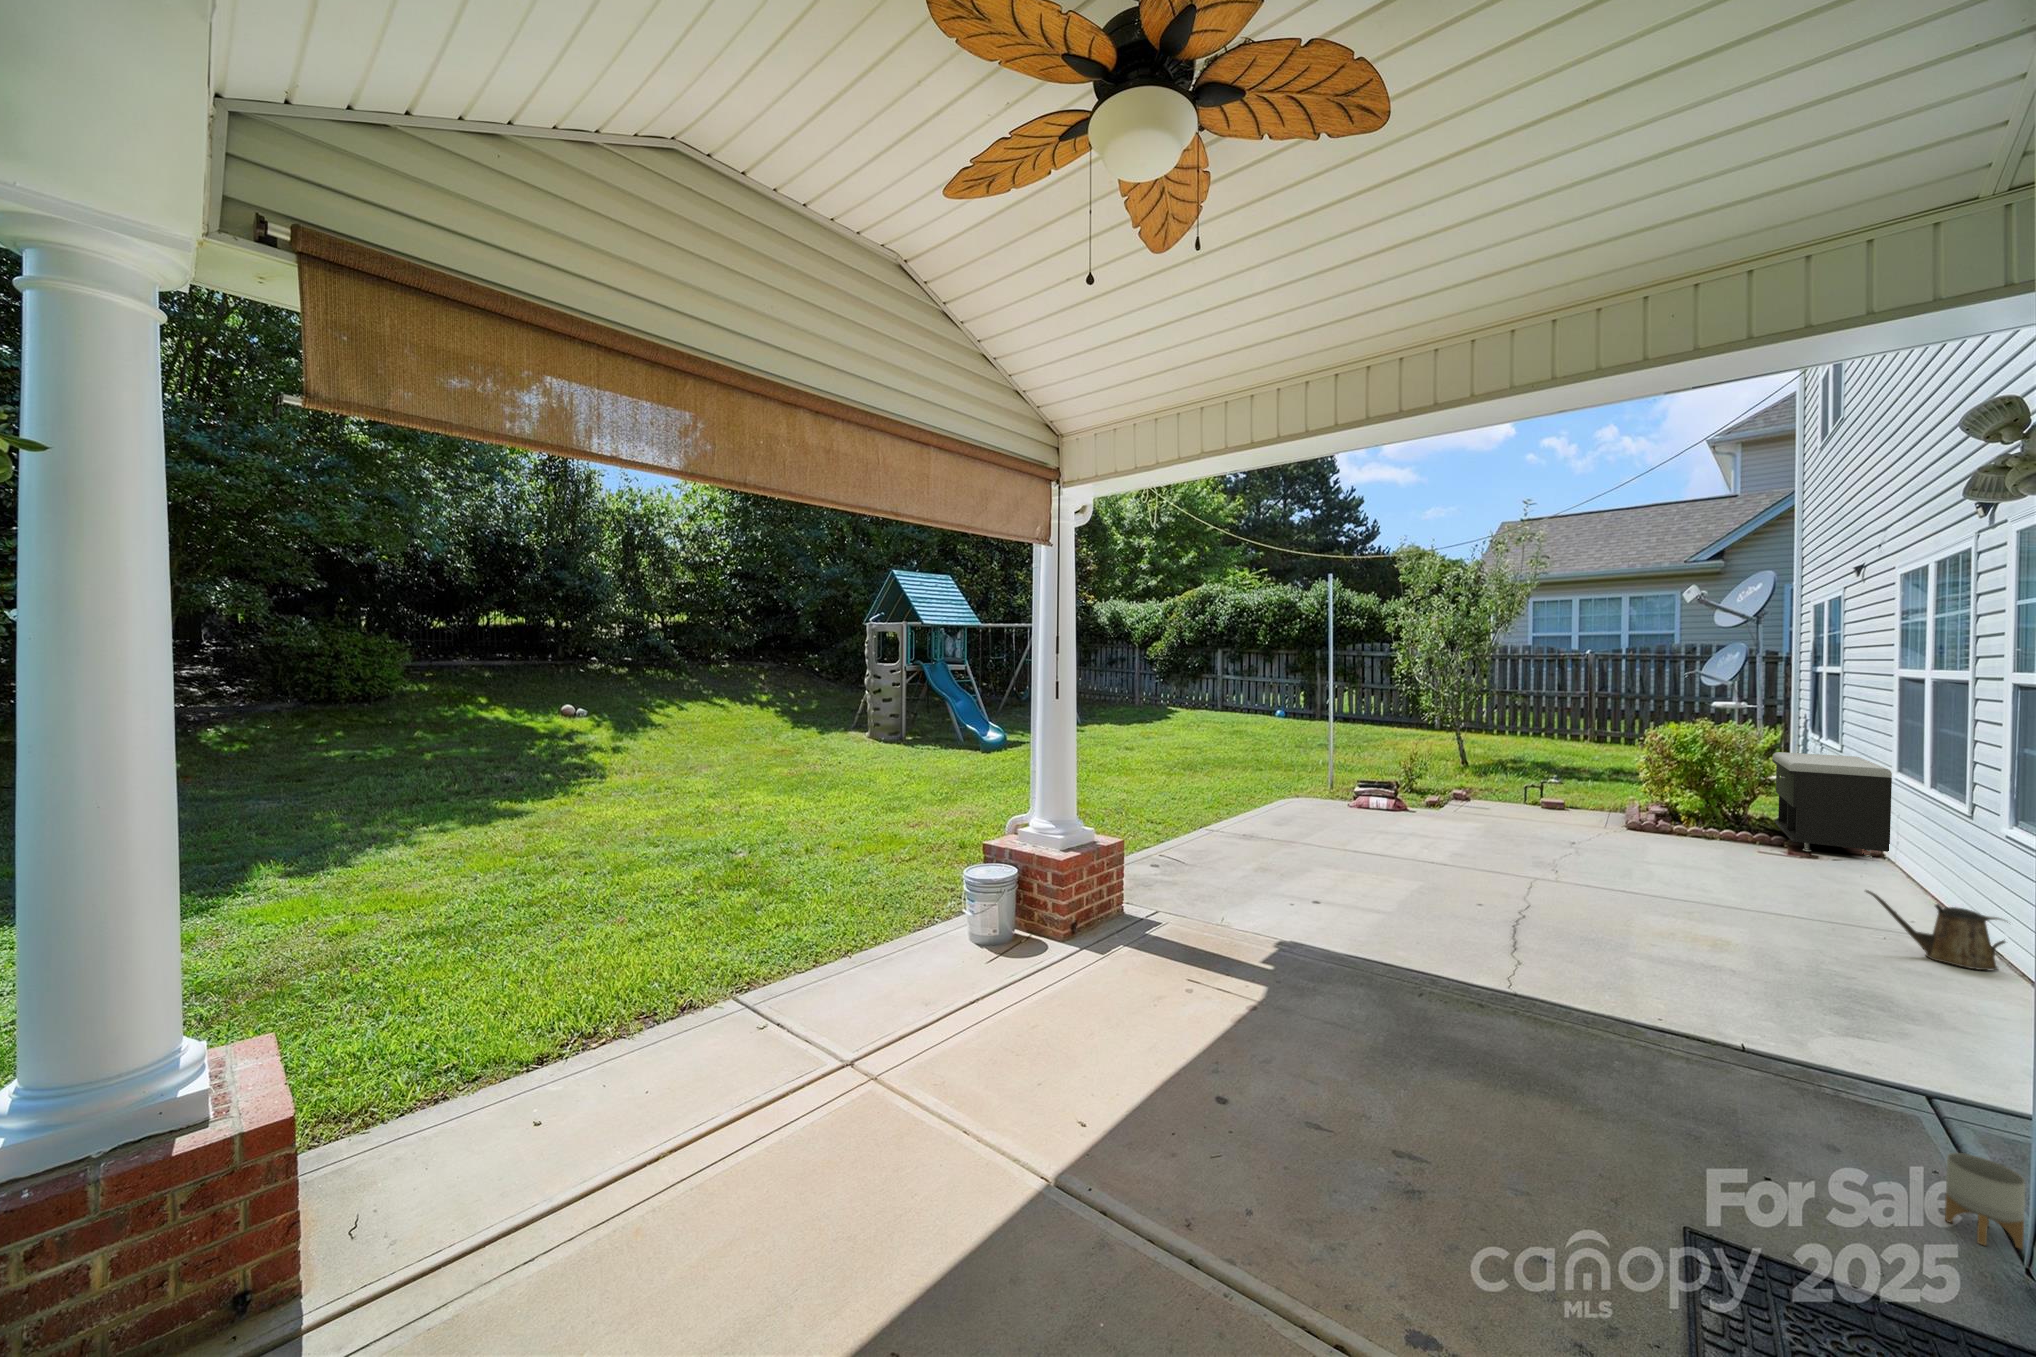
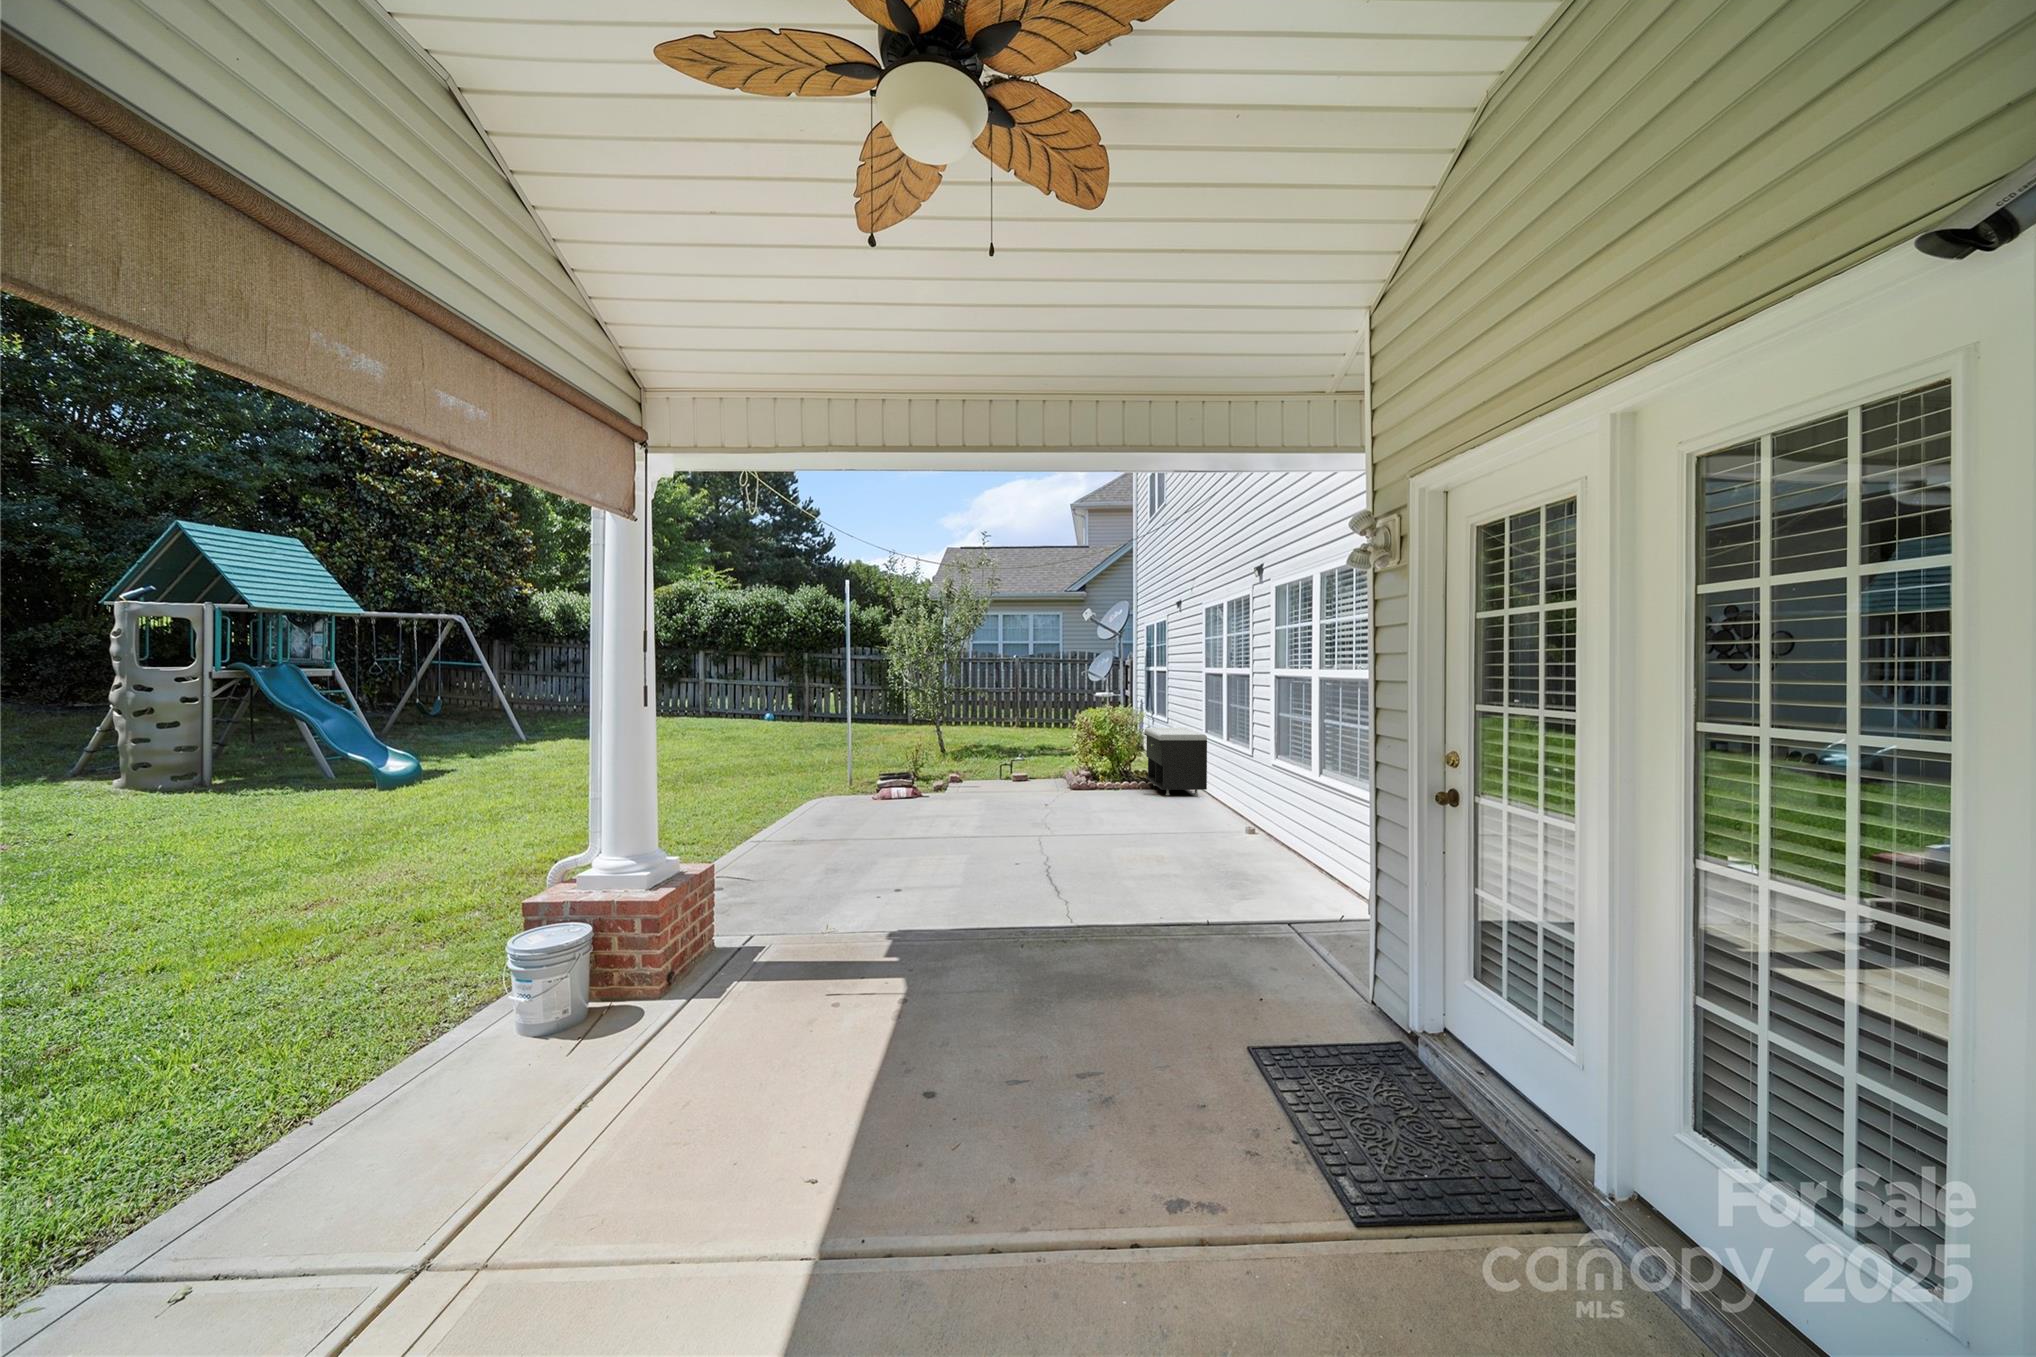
watering can: present [1866,890,2008,970] -> none [1223,815,1287,855]
planter: present [1945,1153,2025,1249] -> none [1334,962,1367,1014]

